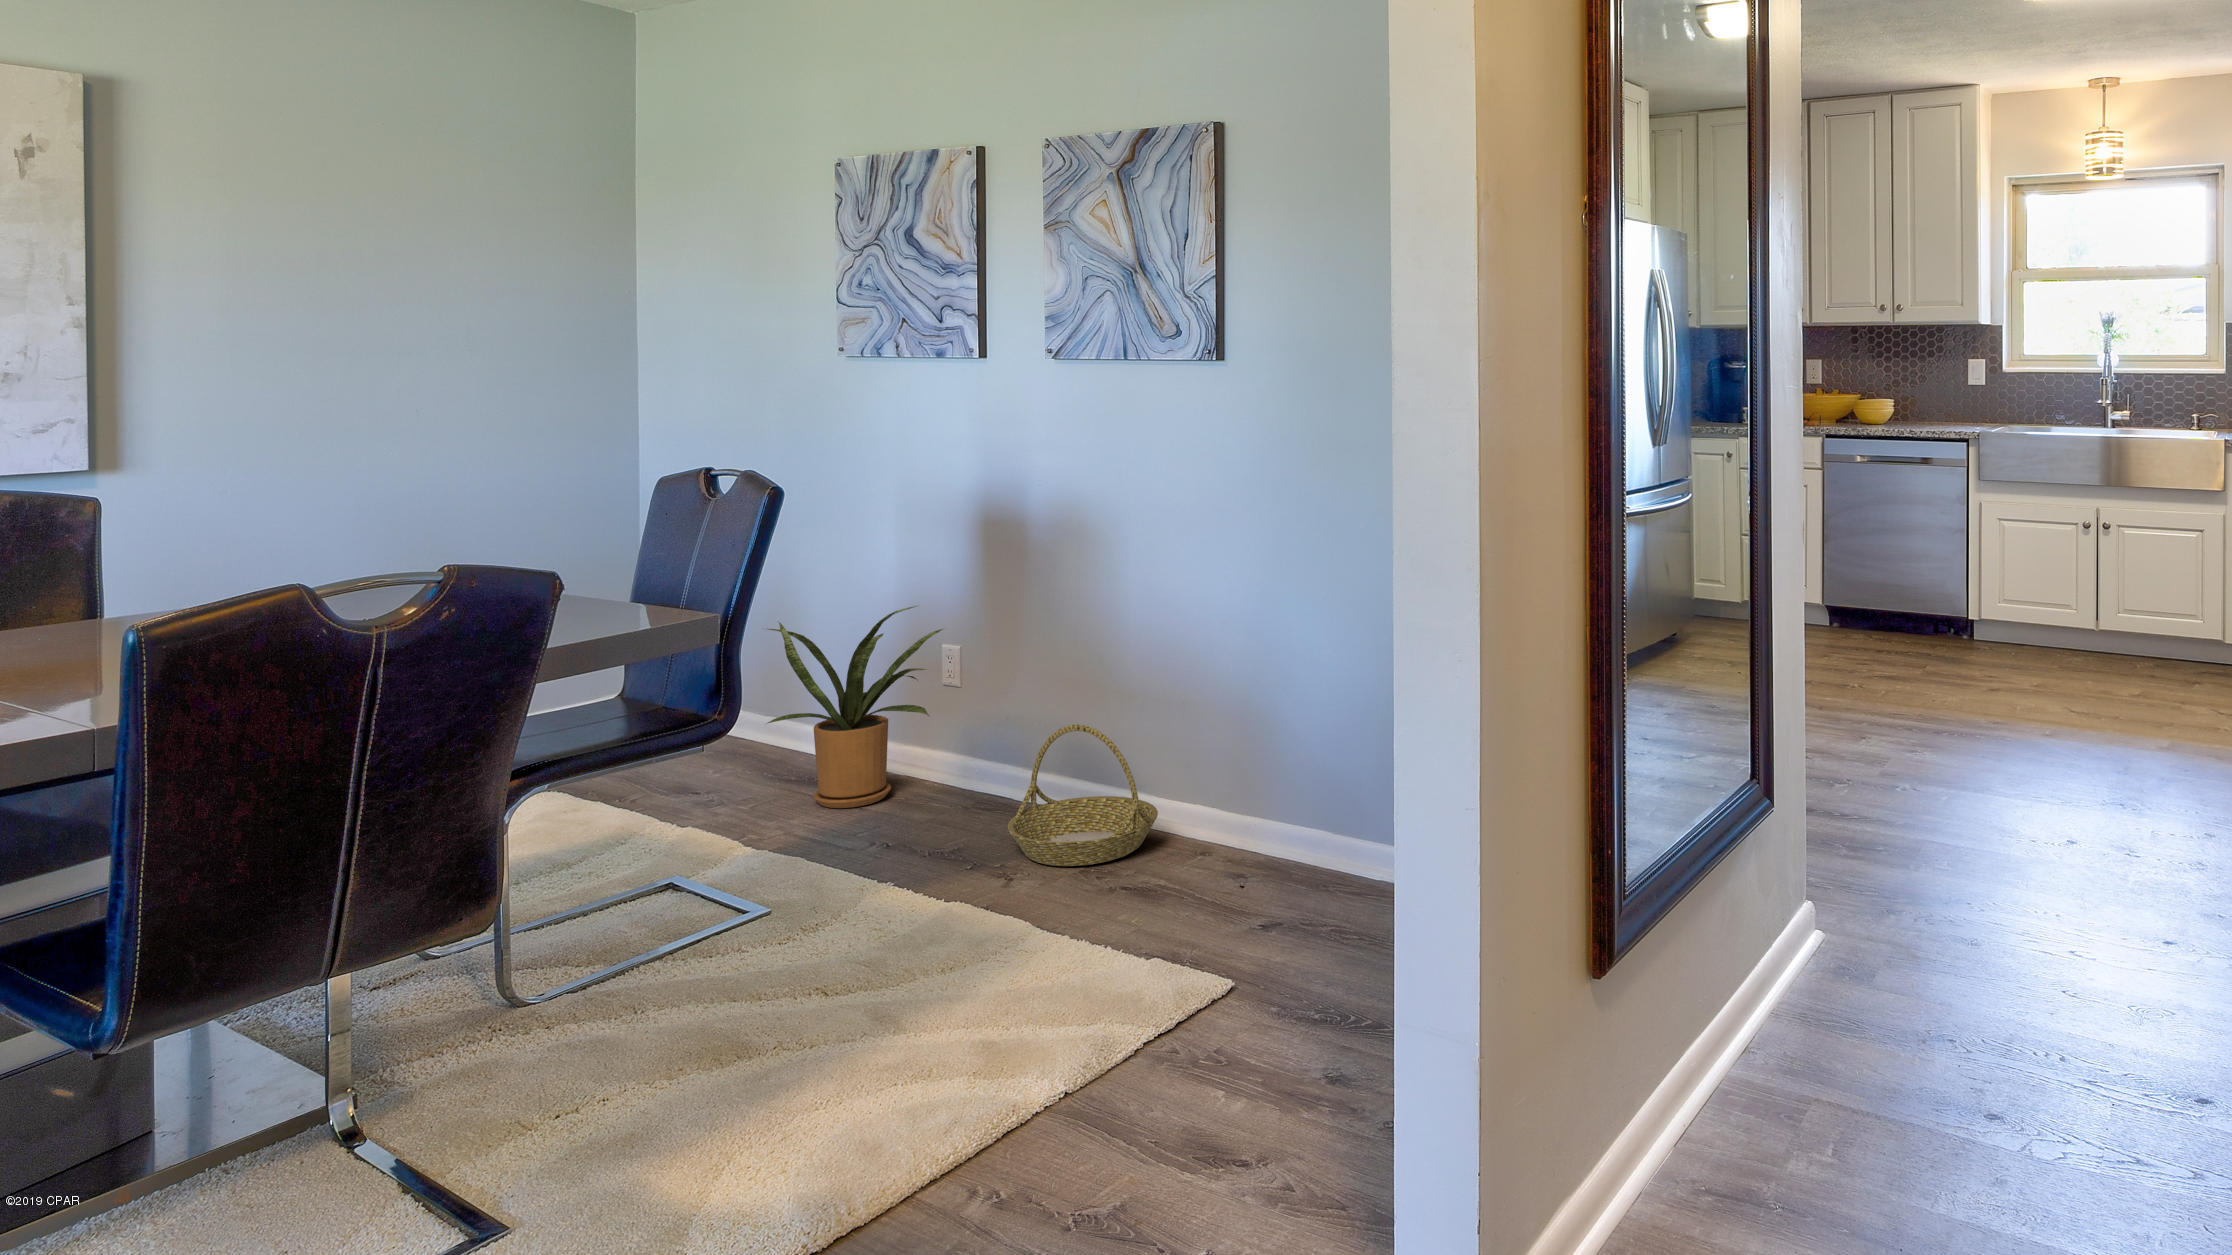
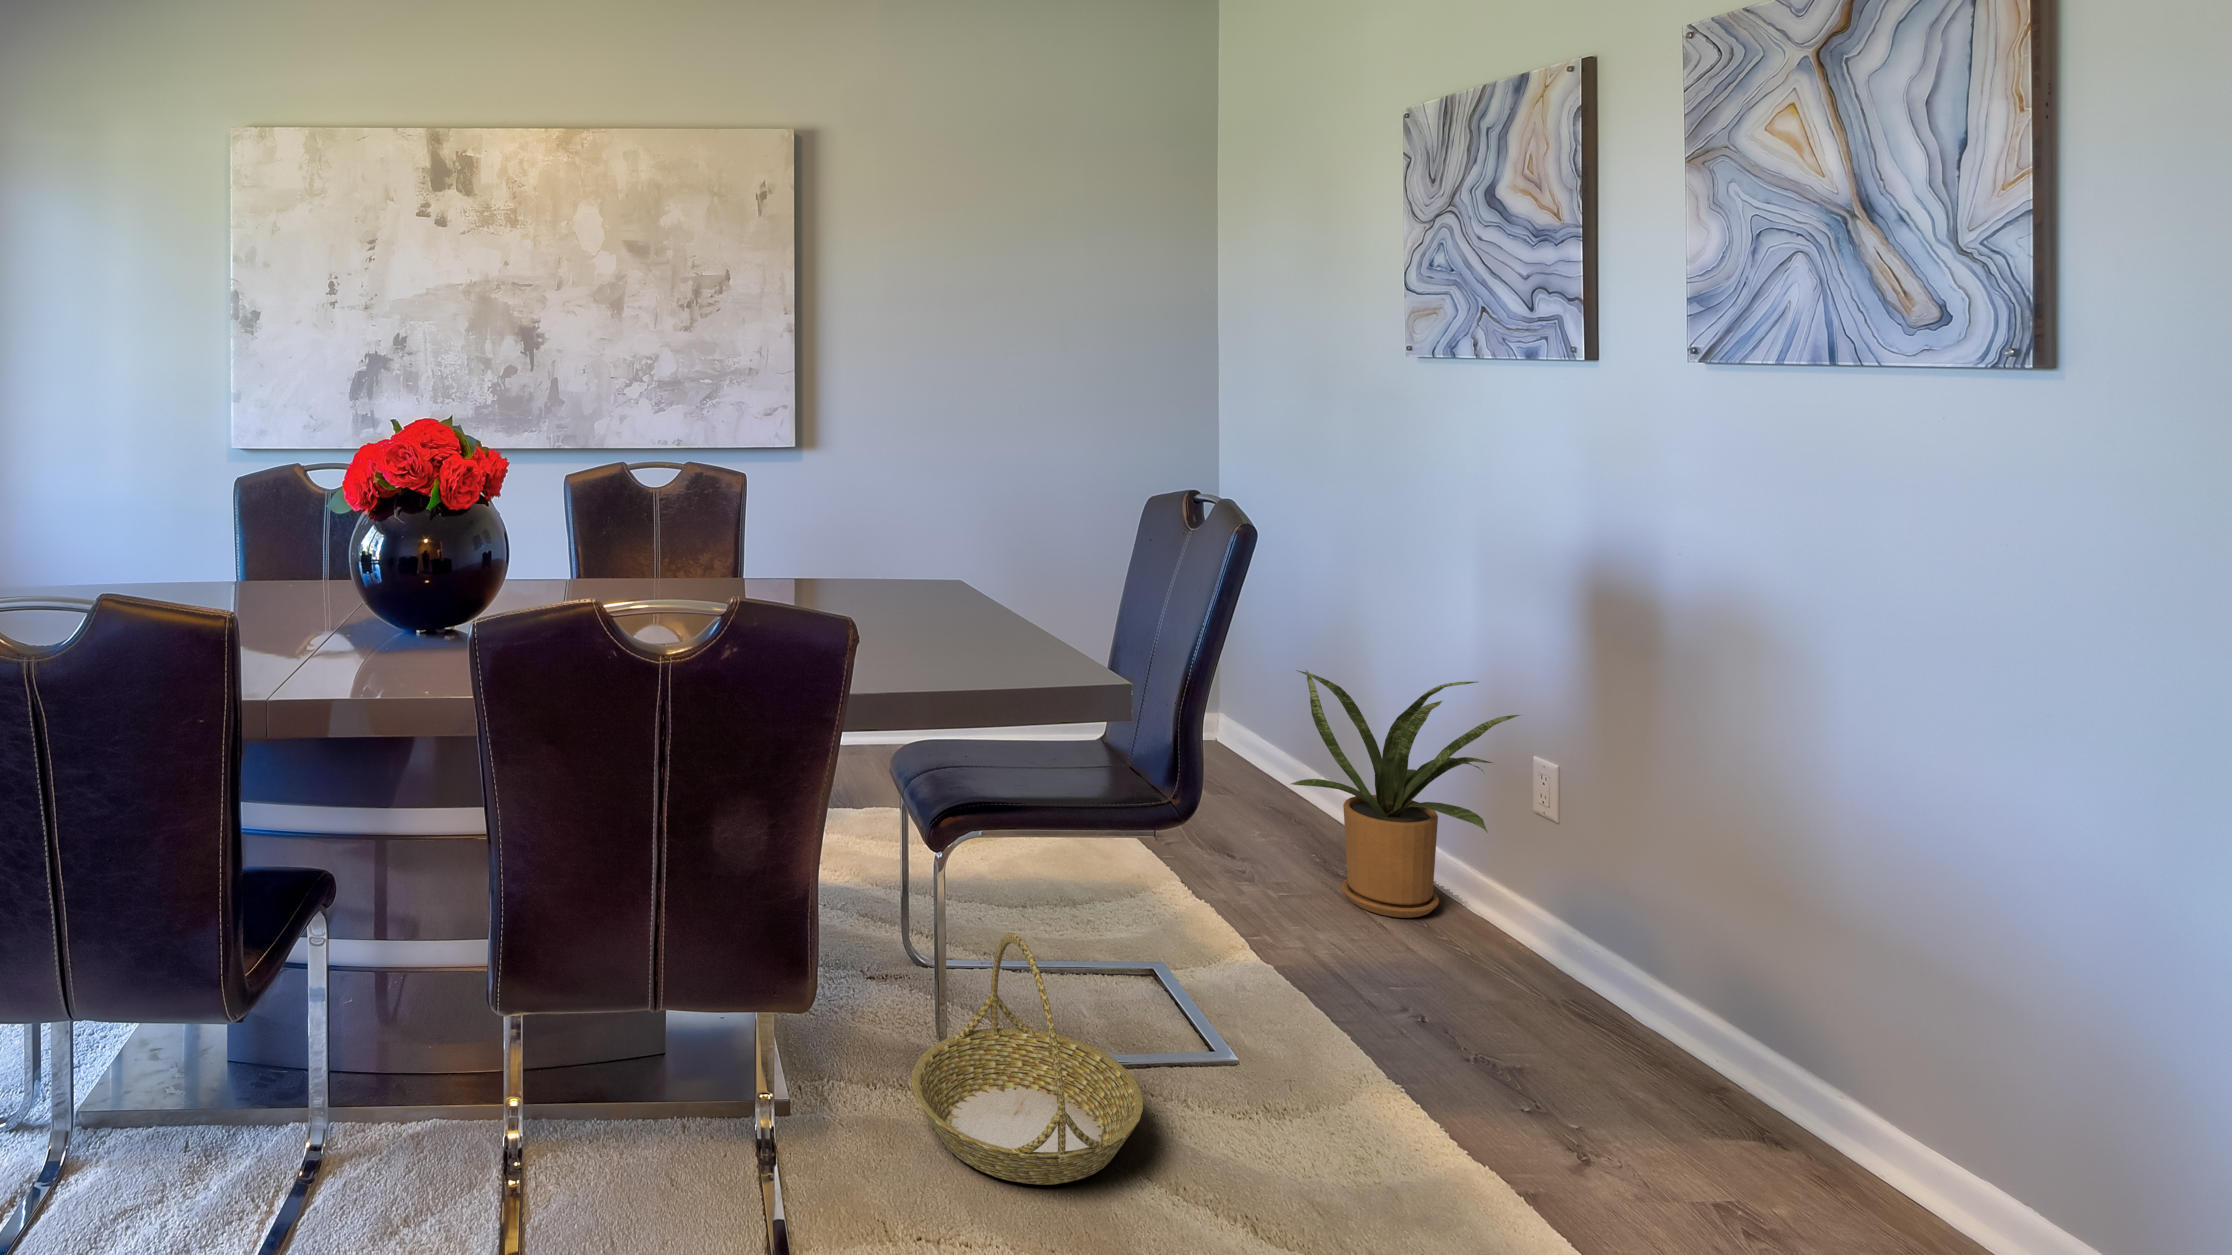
basket: present [1008,725,1158,866] -> present [912,933,1143,1185]

